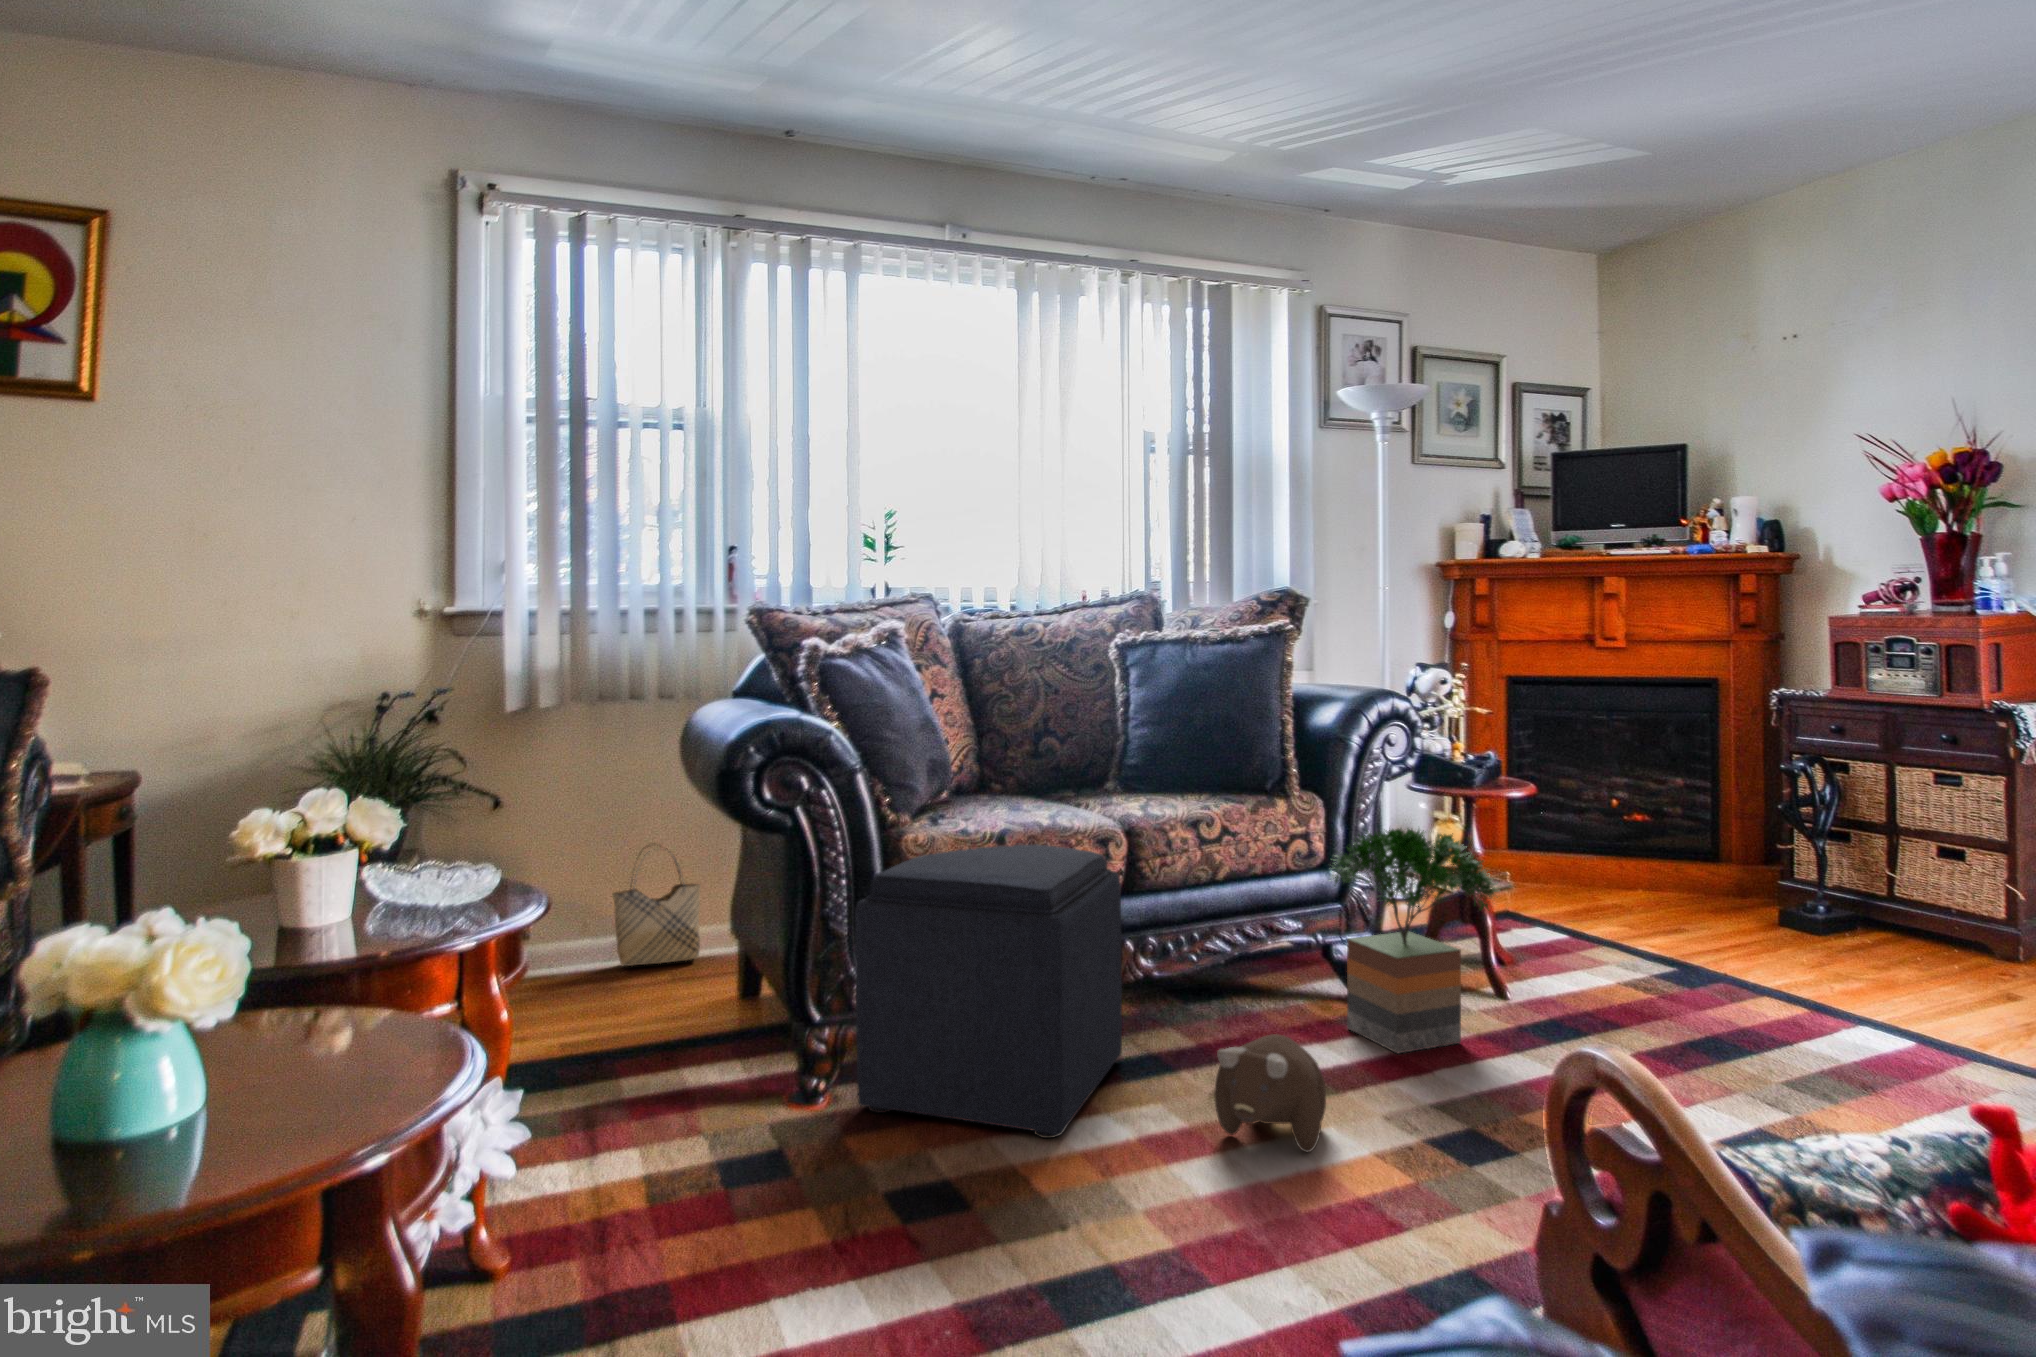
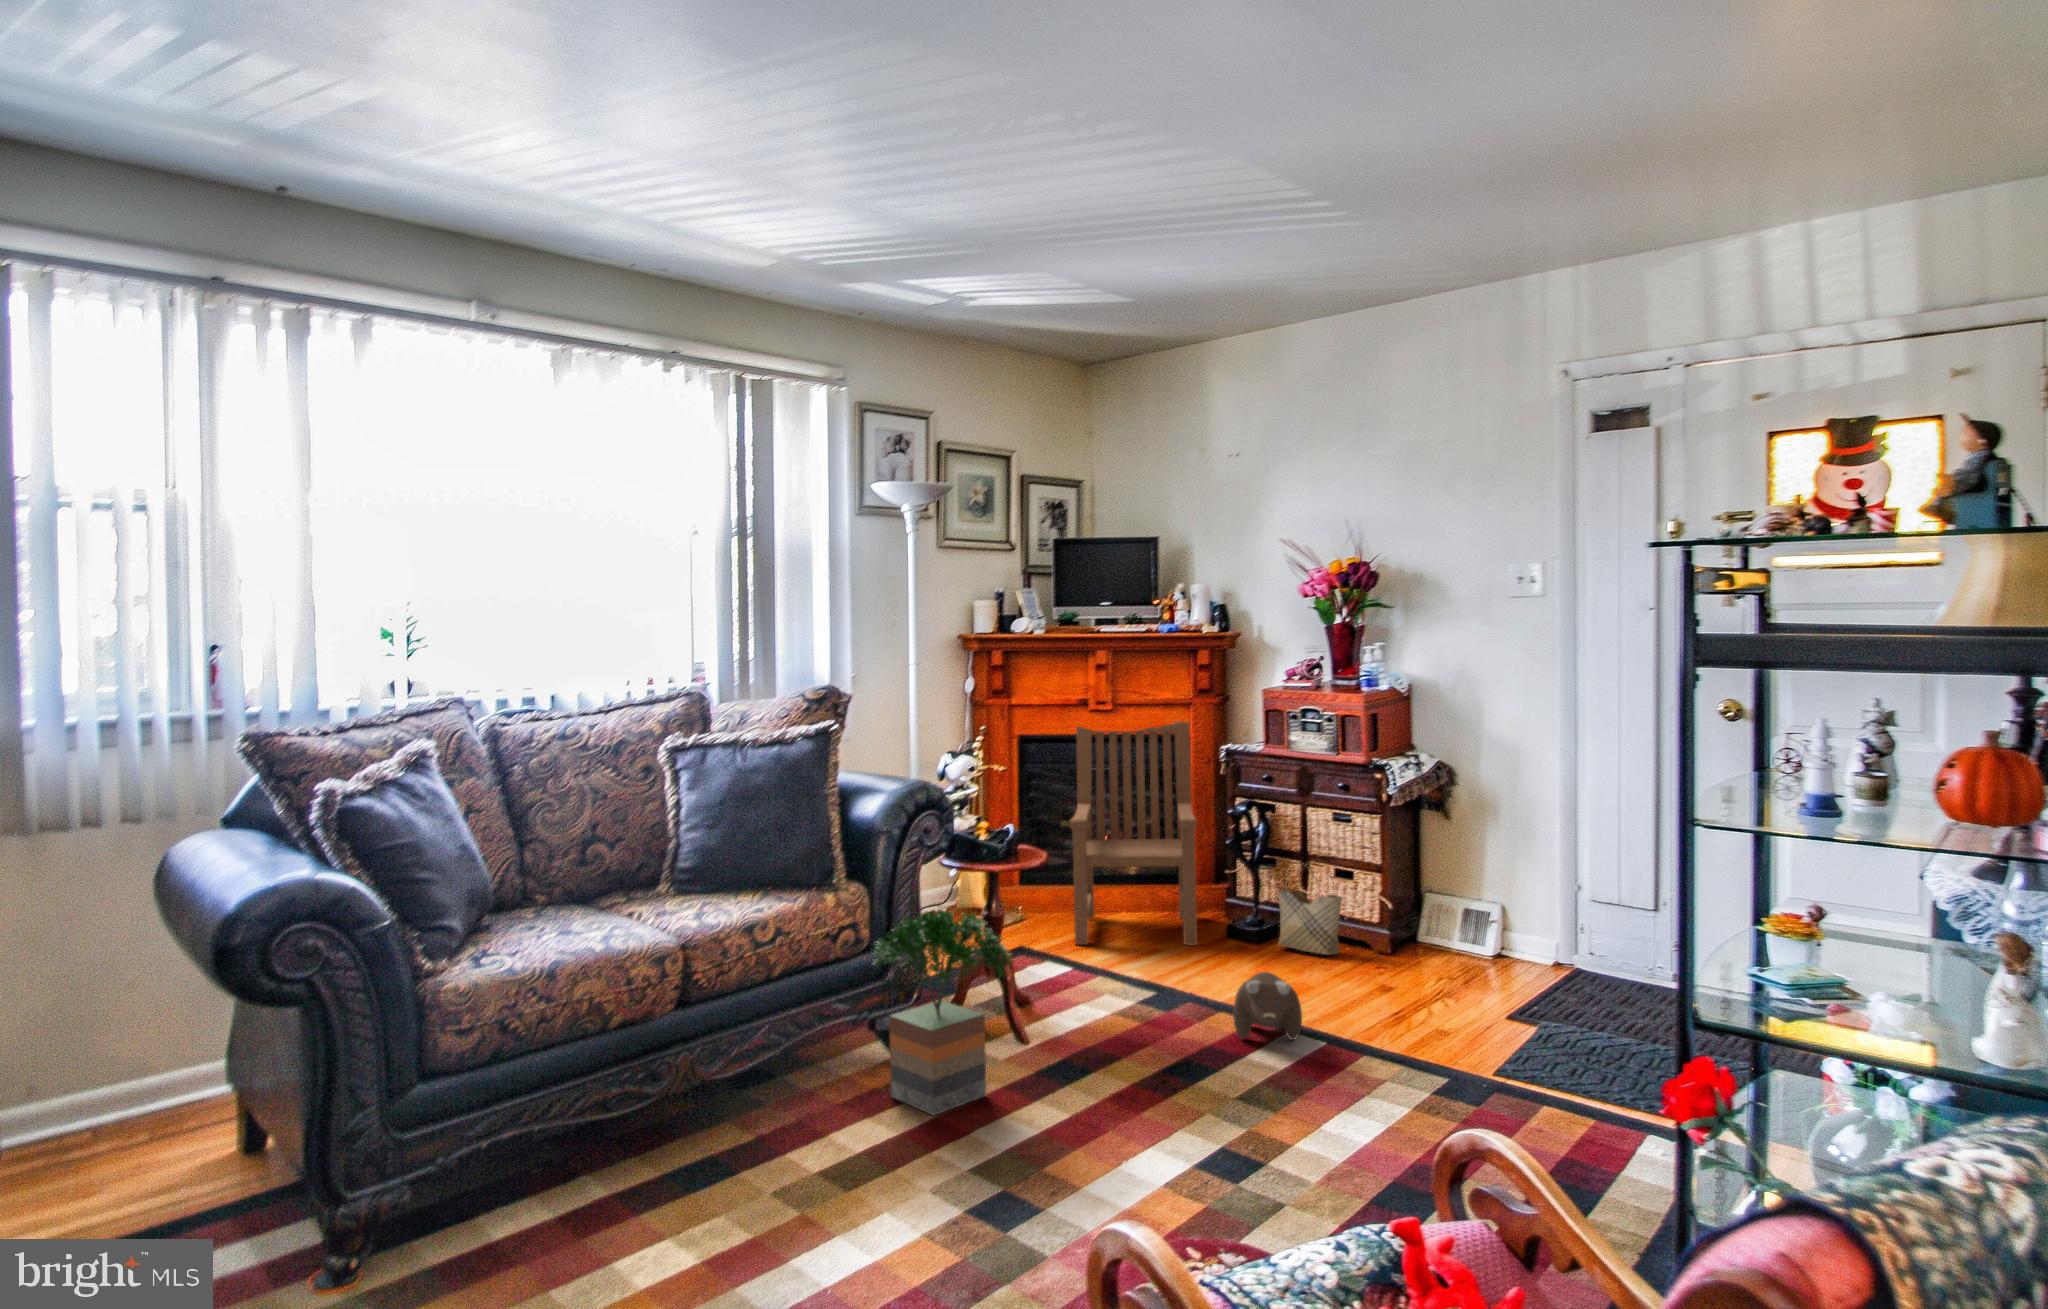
armchair: none [1564,659,1735,924] -> present [1070,720,1197,945]
ottoman: present [855,843,1122,1138] -> none [395,969,682,1276]
woven basket: present [613,845,701,966] -> present [1278,860,1342,955]
plush toy: present [1214,1034,1326,1152] -> present [1233,972,1302,1040]

